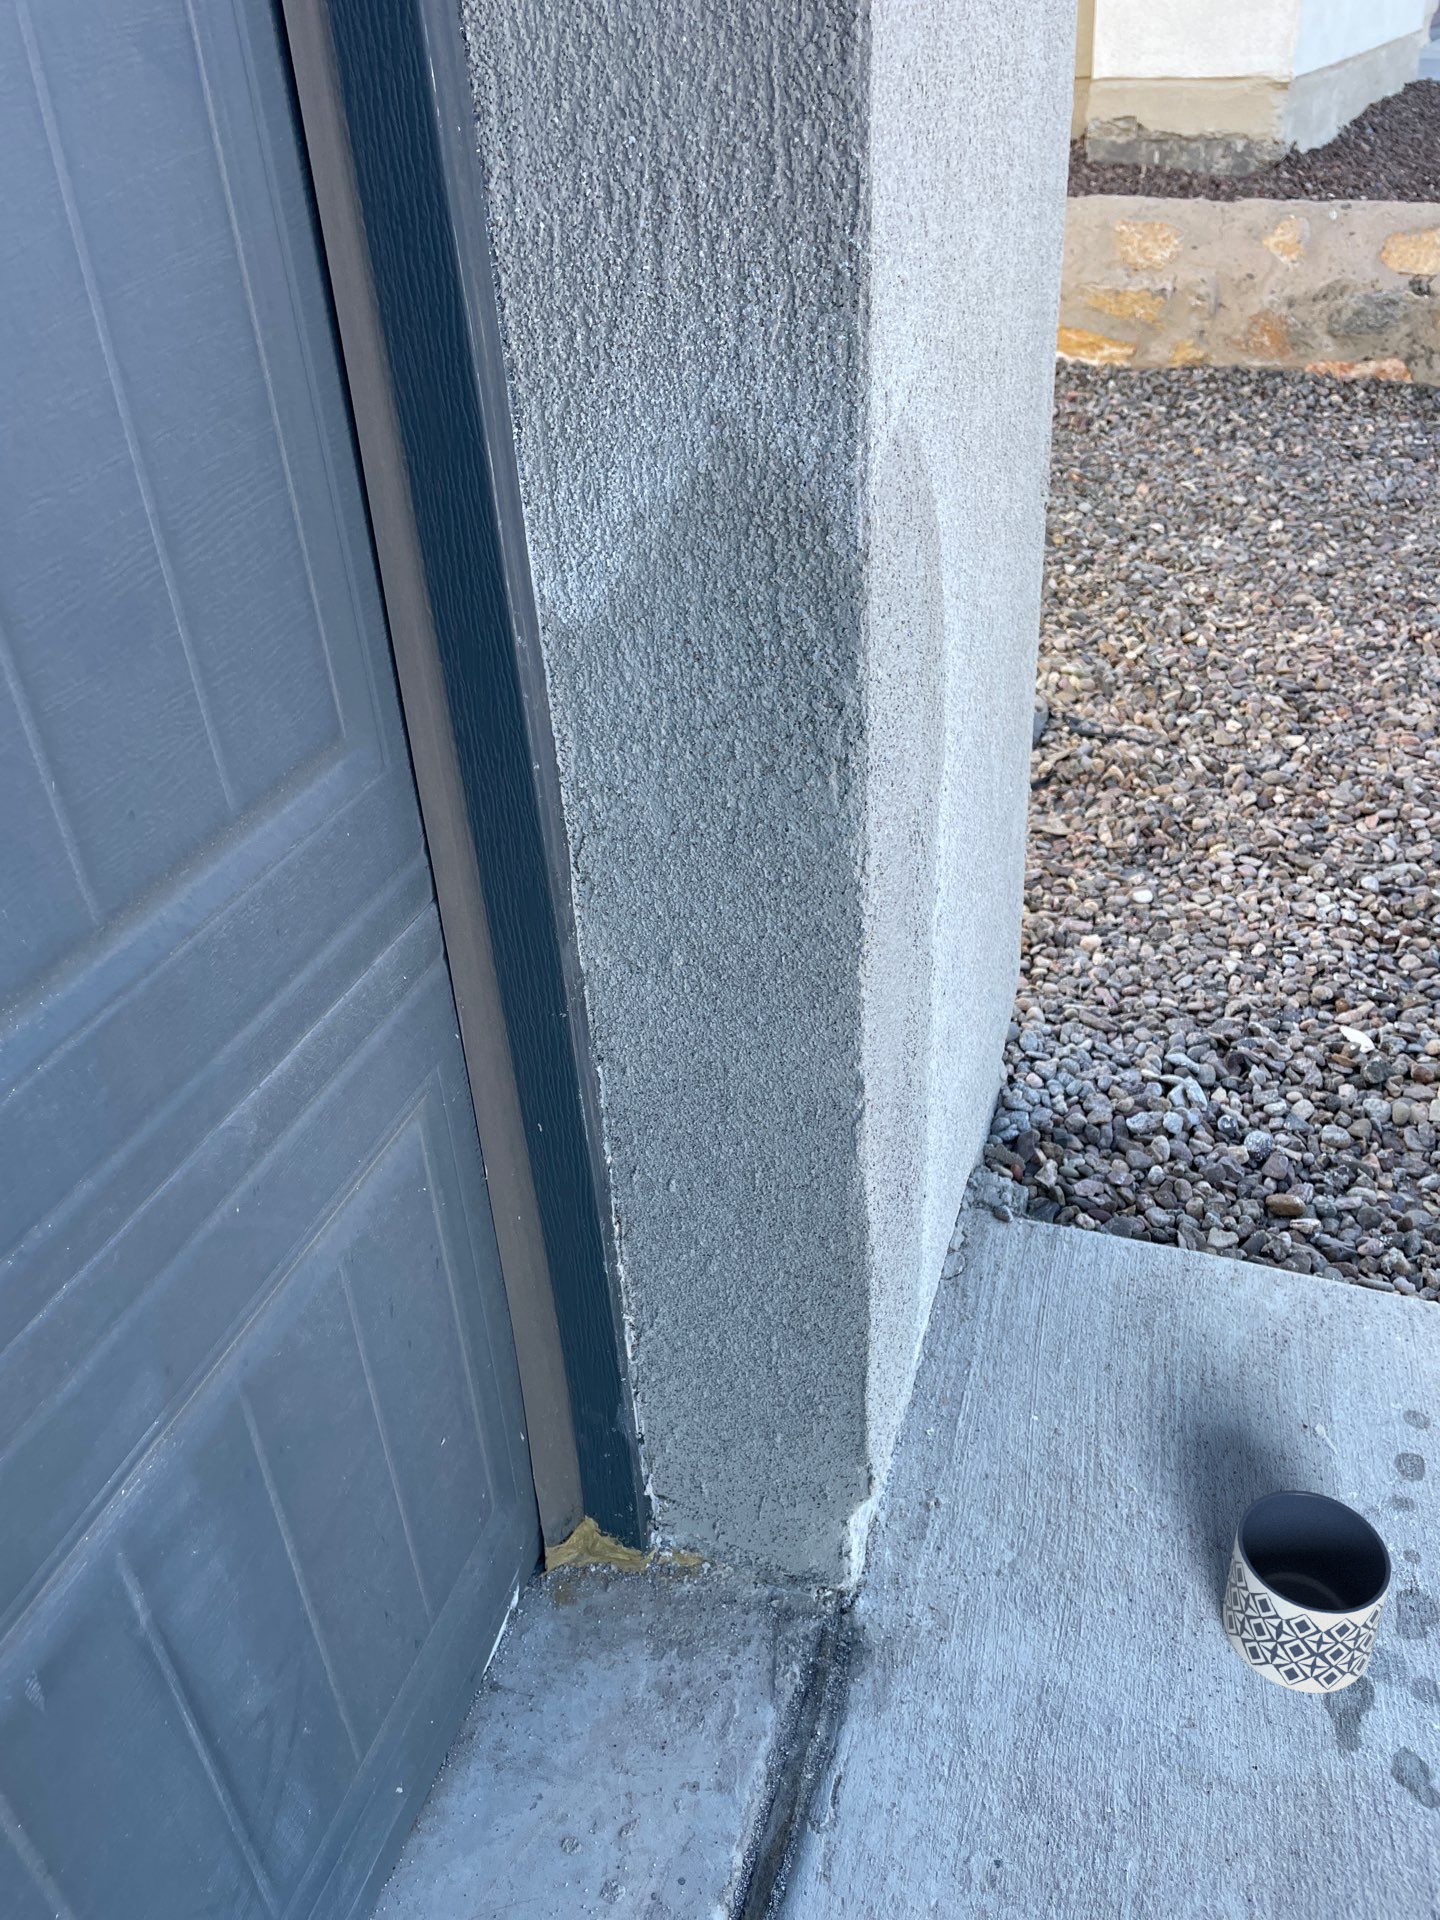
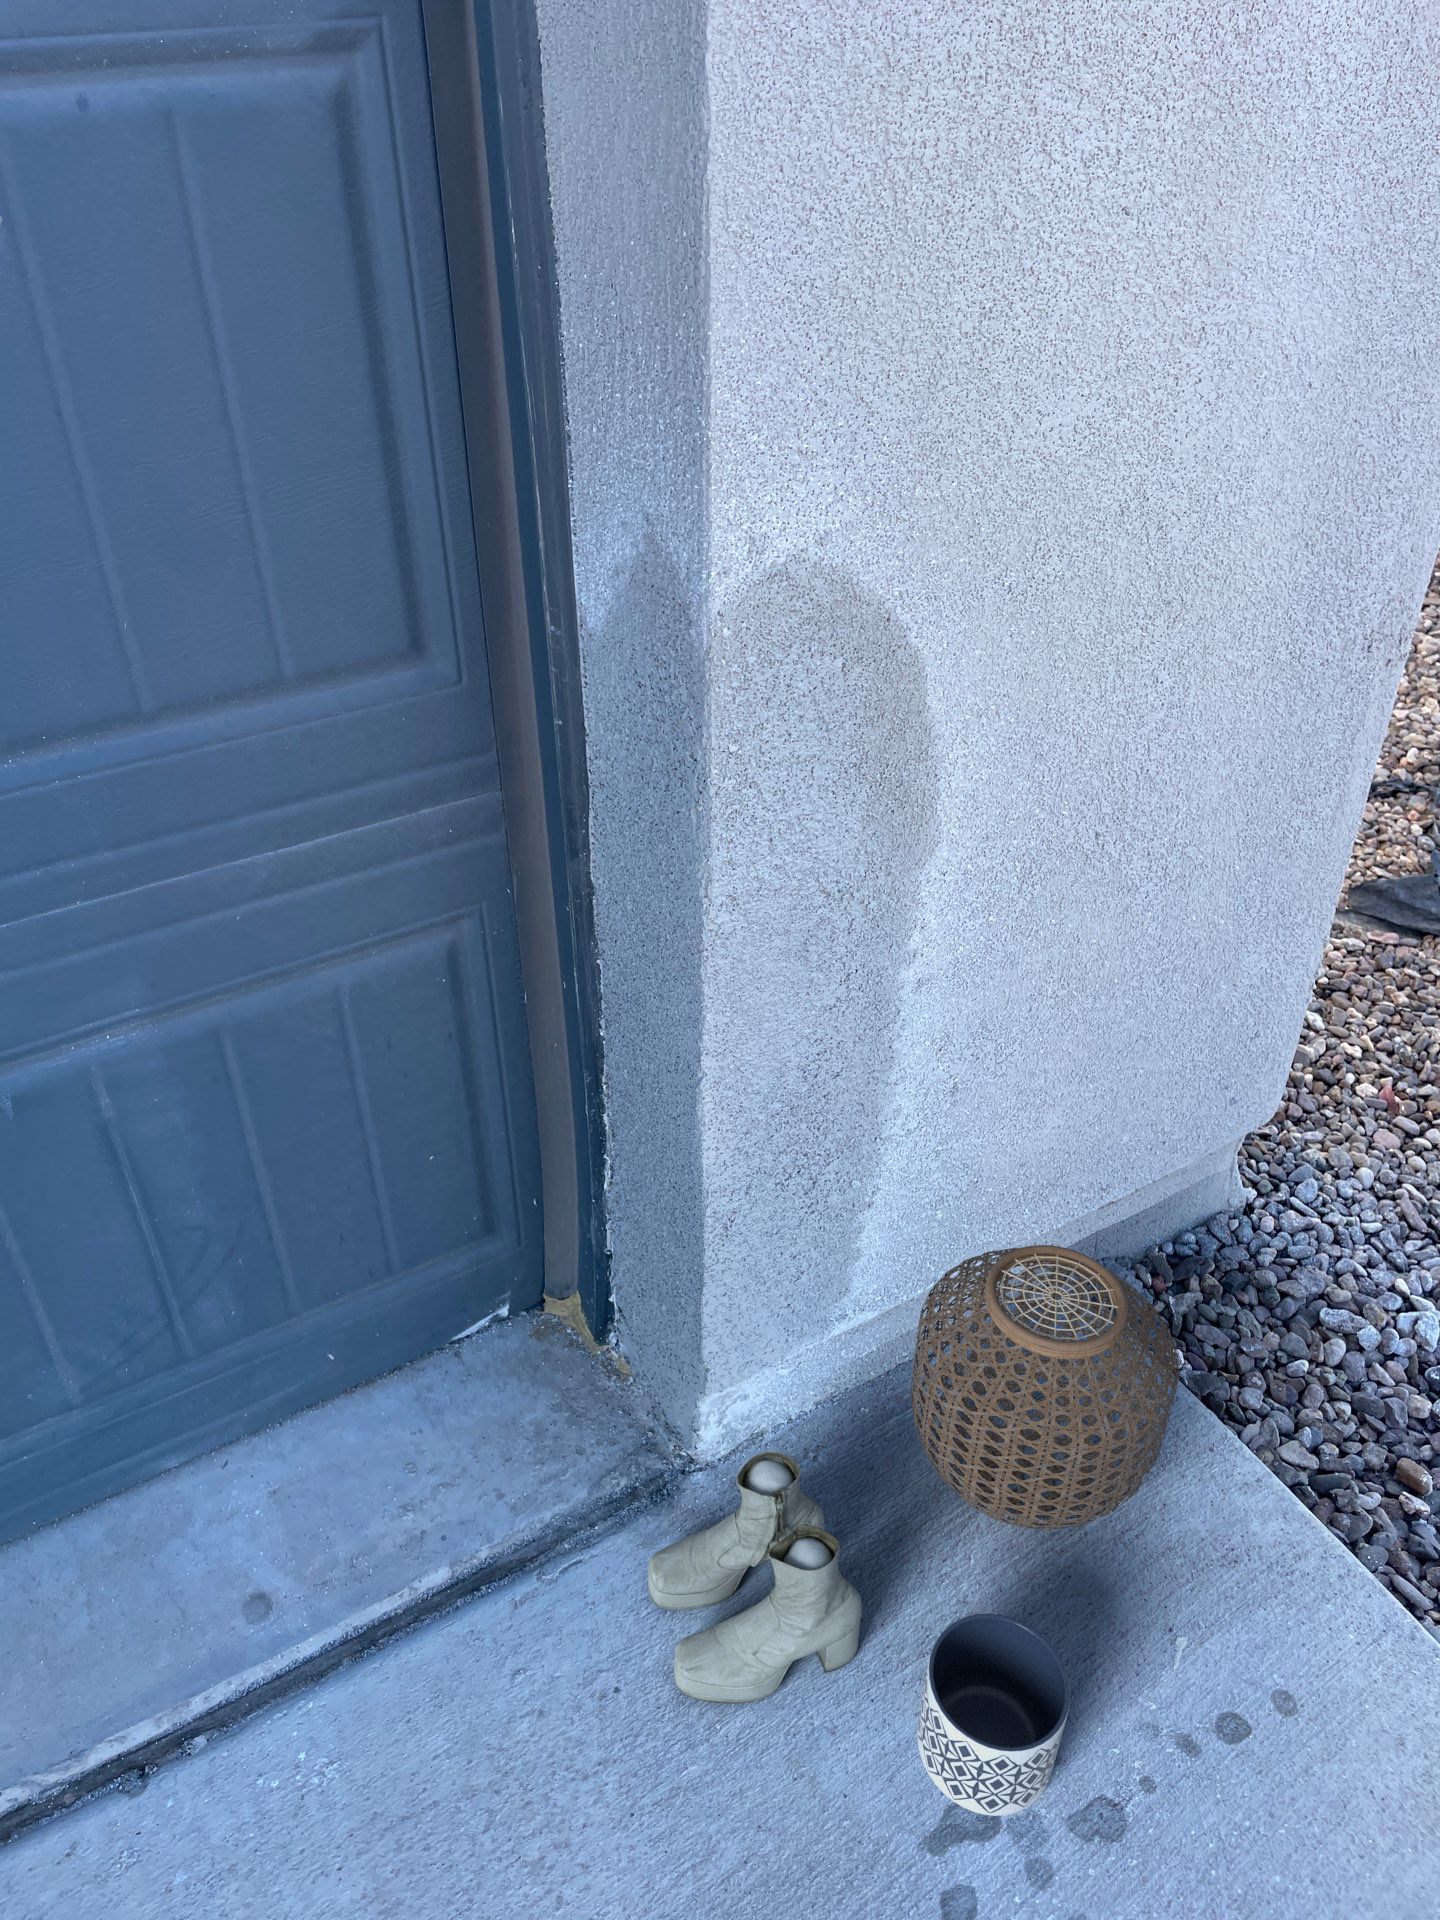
woven basket: none [963,1145,1239,1442] -> present [911,1245,1179,1530]
boots: none [917,1495,1152,1806] -> present [647,1452,862,1704]

